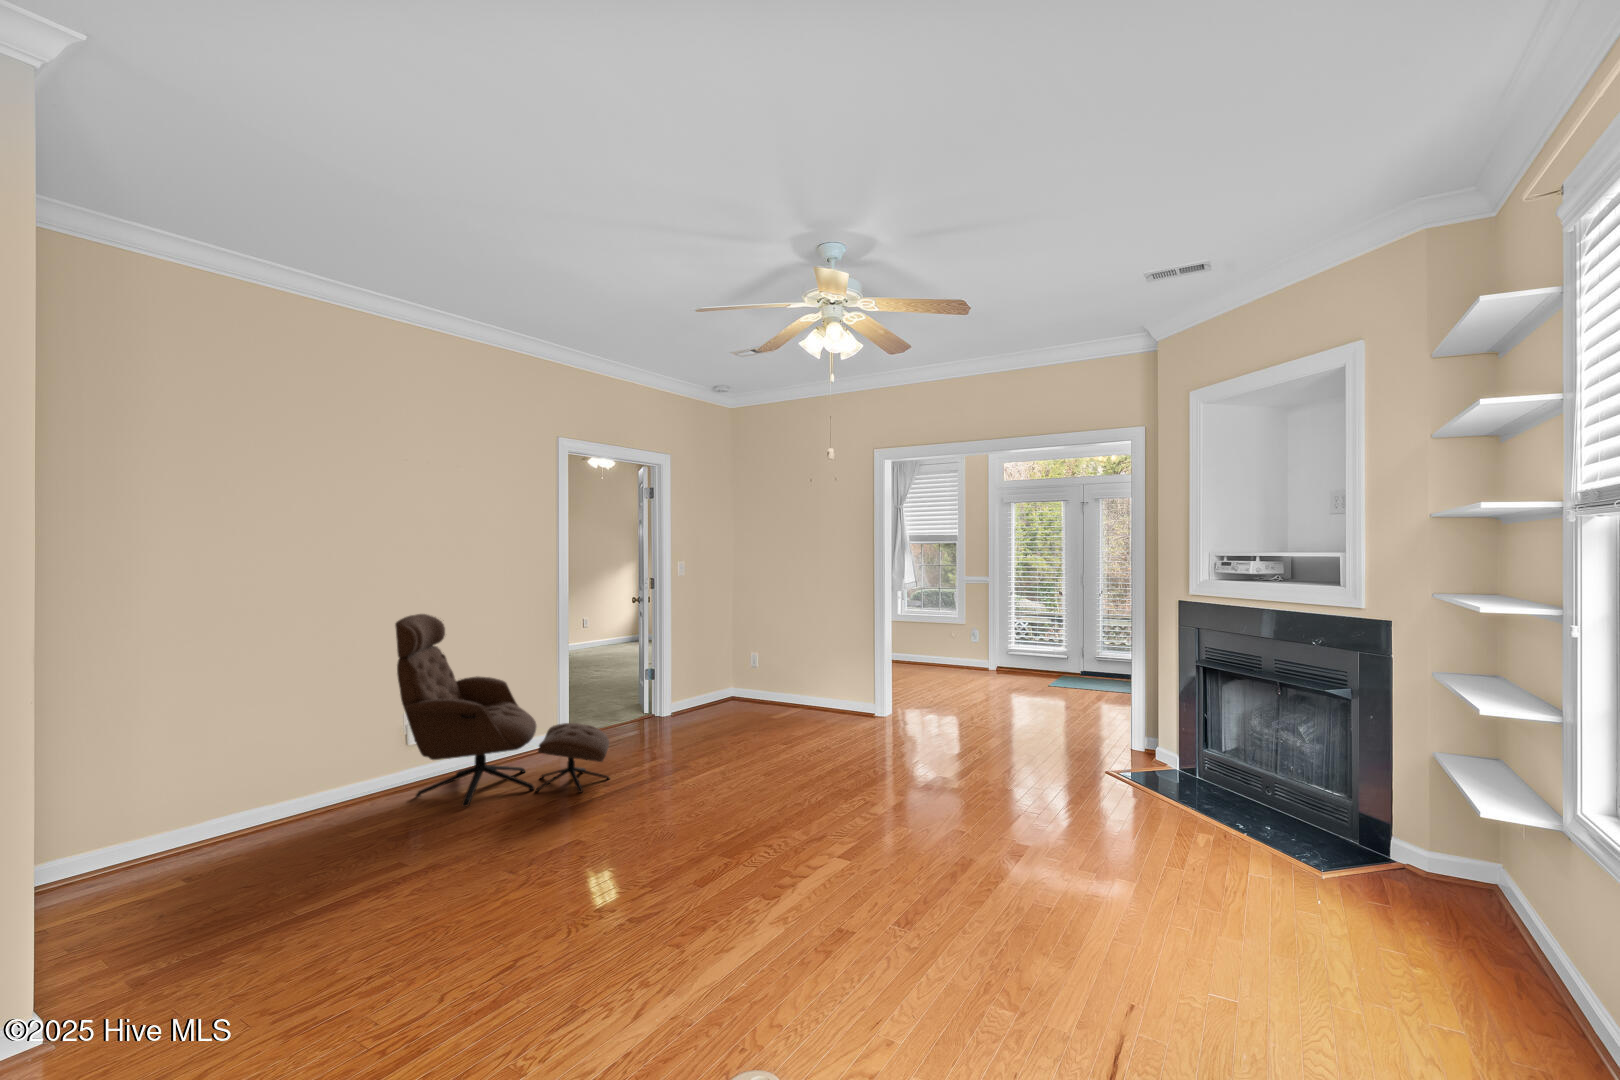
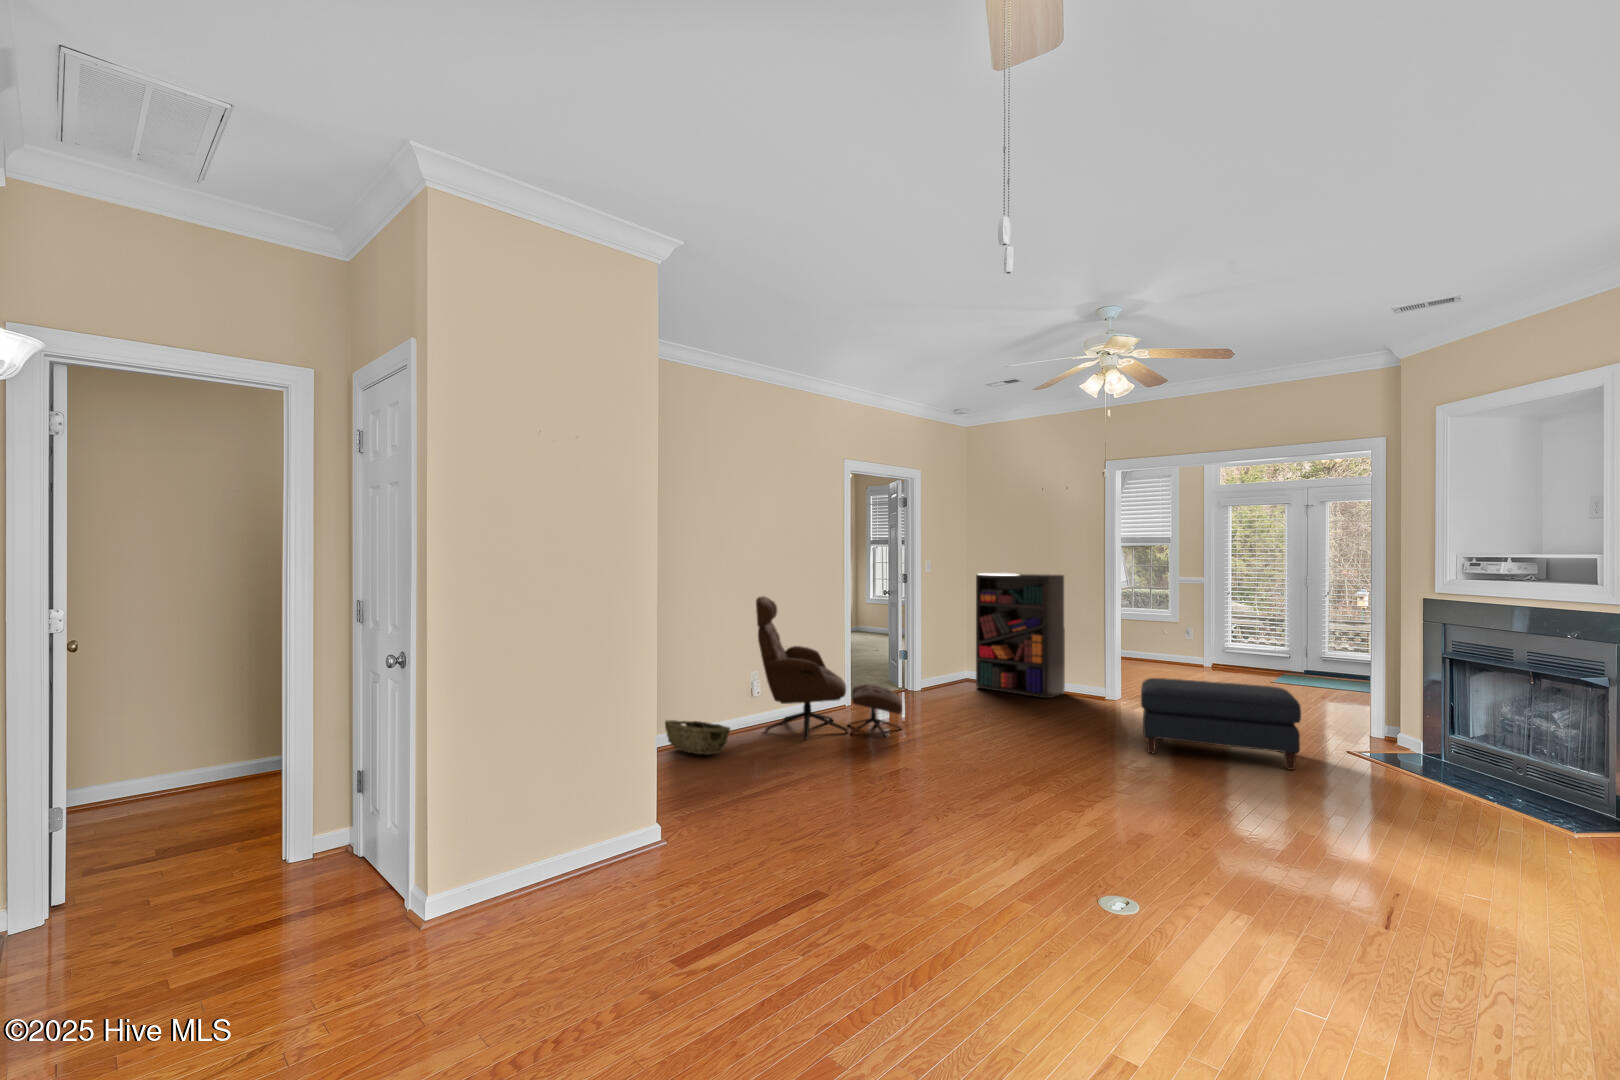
bookshelf: none [734,574,833,720] -> present [976,573,1065,698]
ottoman: none [888,699,1055,804] -> present [1141,678,1301,770]
woven basket: none [230,795,333,851] -> present [665,720,730,755]

